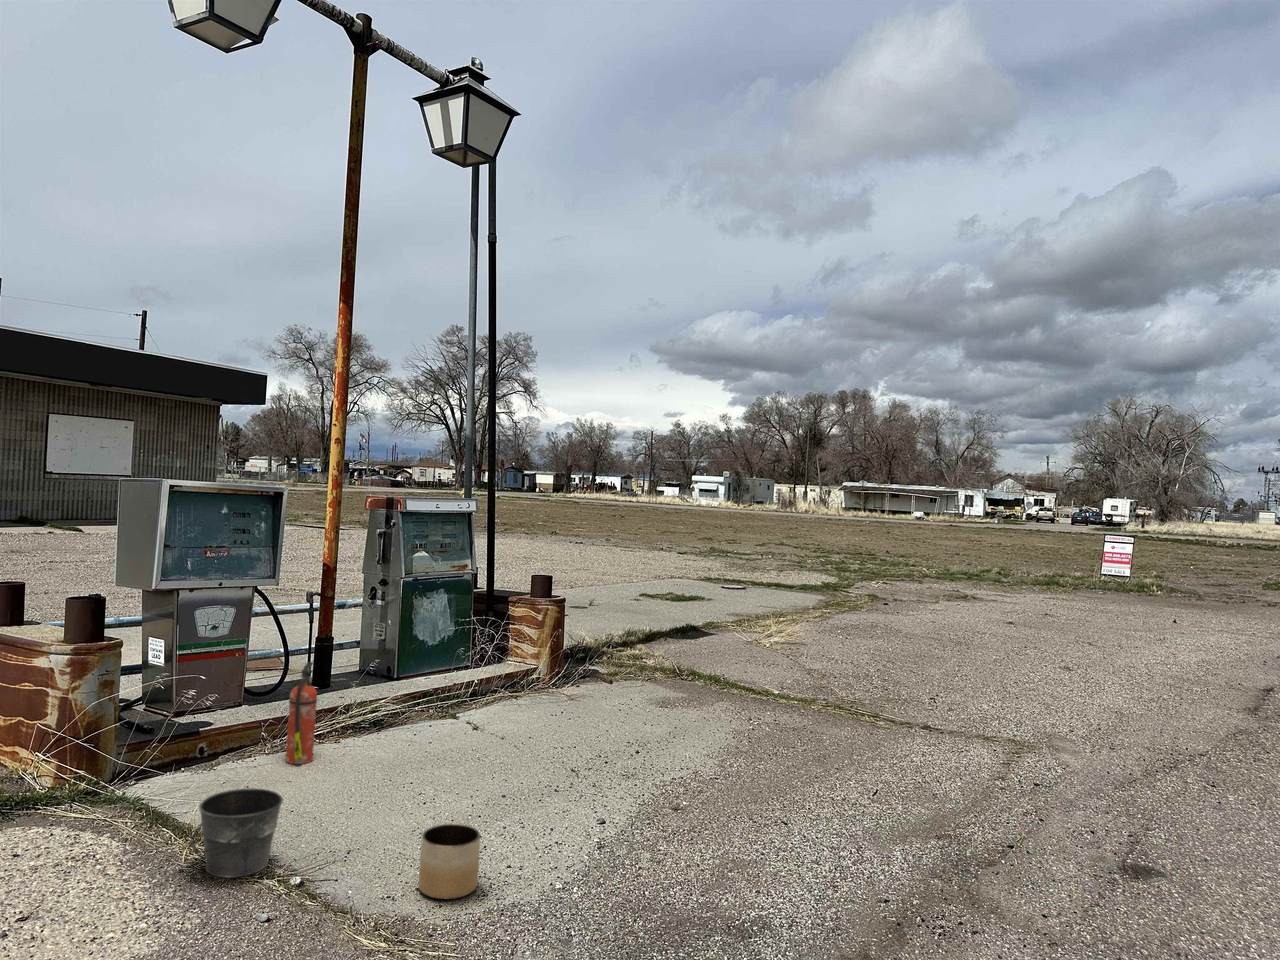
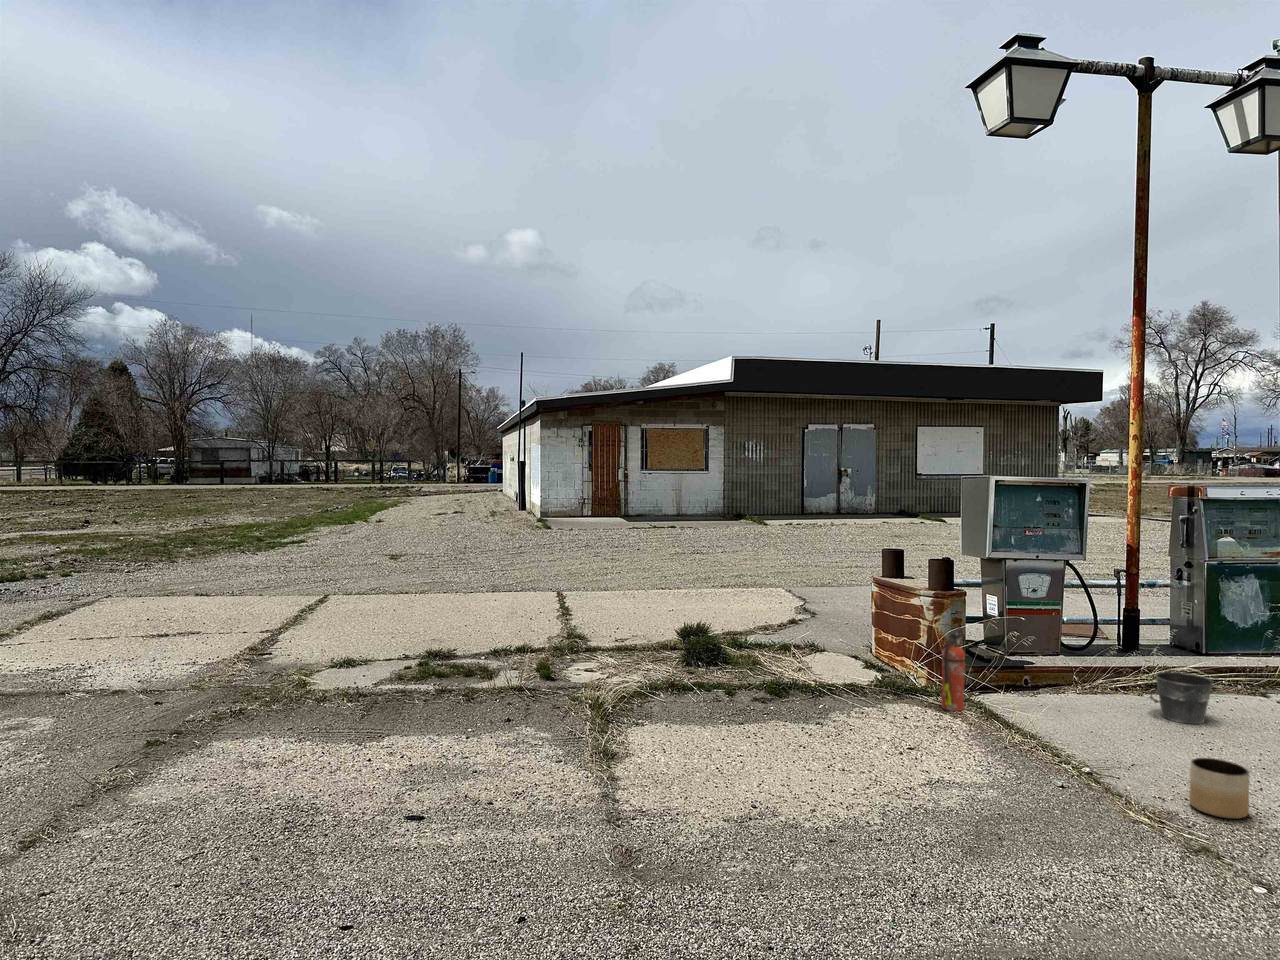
fire extinguisher: present [286,662,317,764] -> present [941,628,965,711]
bucket: present [189,788,283,878] -> present [1150,672,1213,724]

